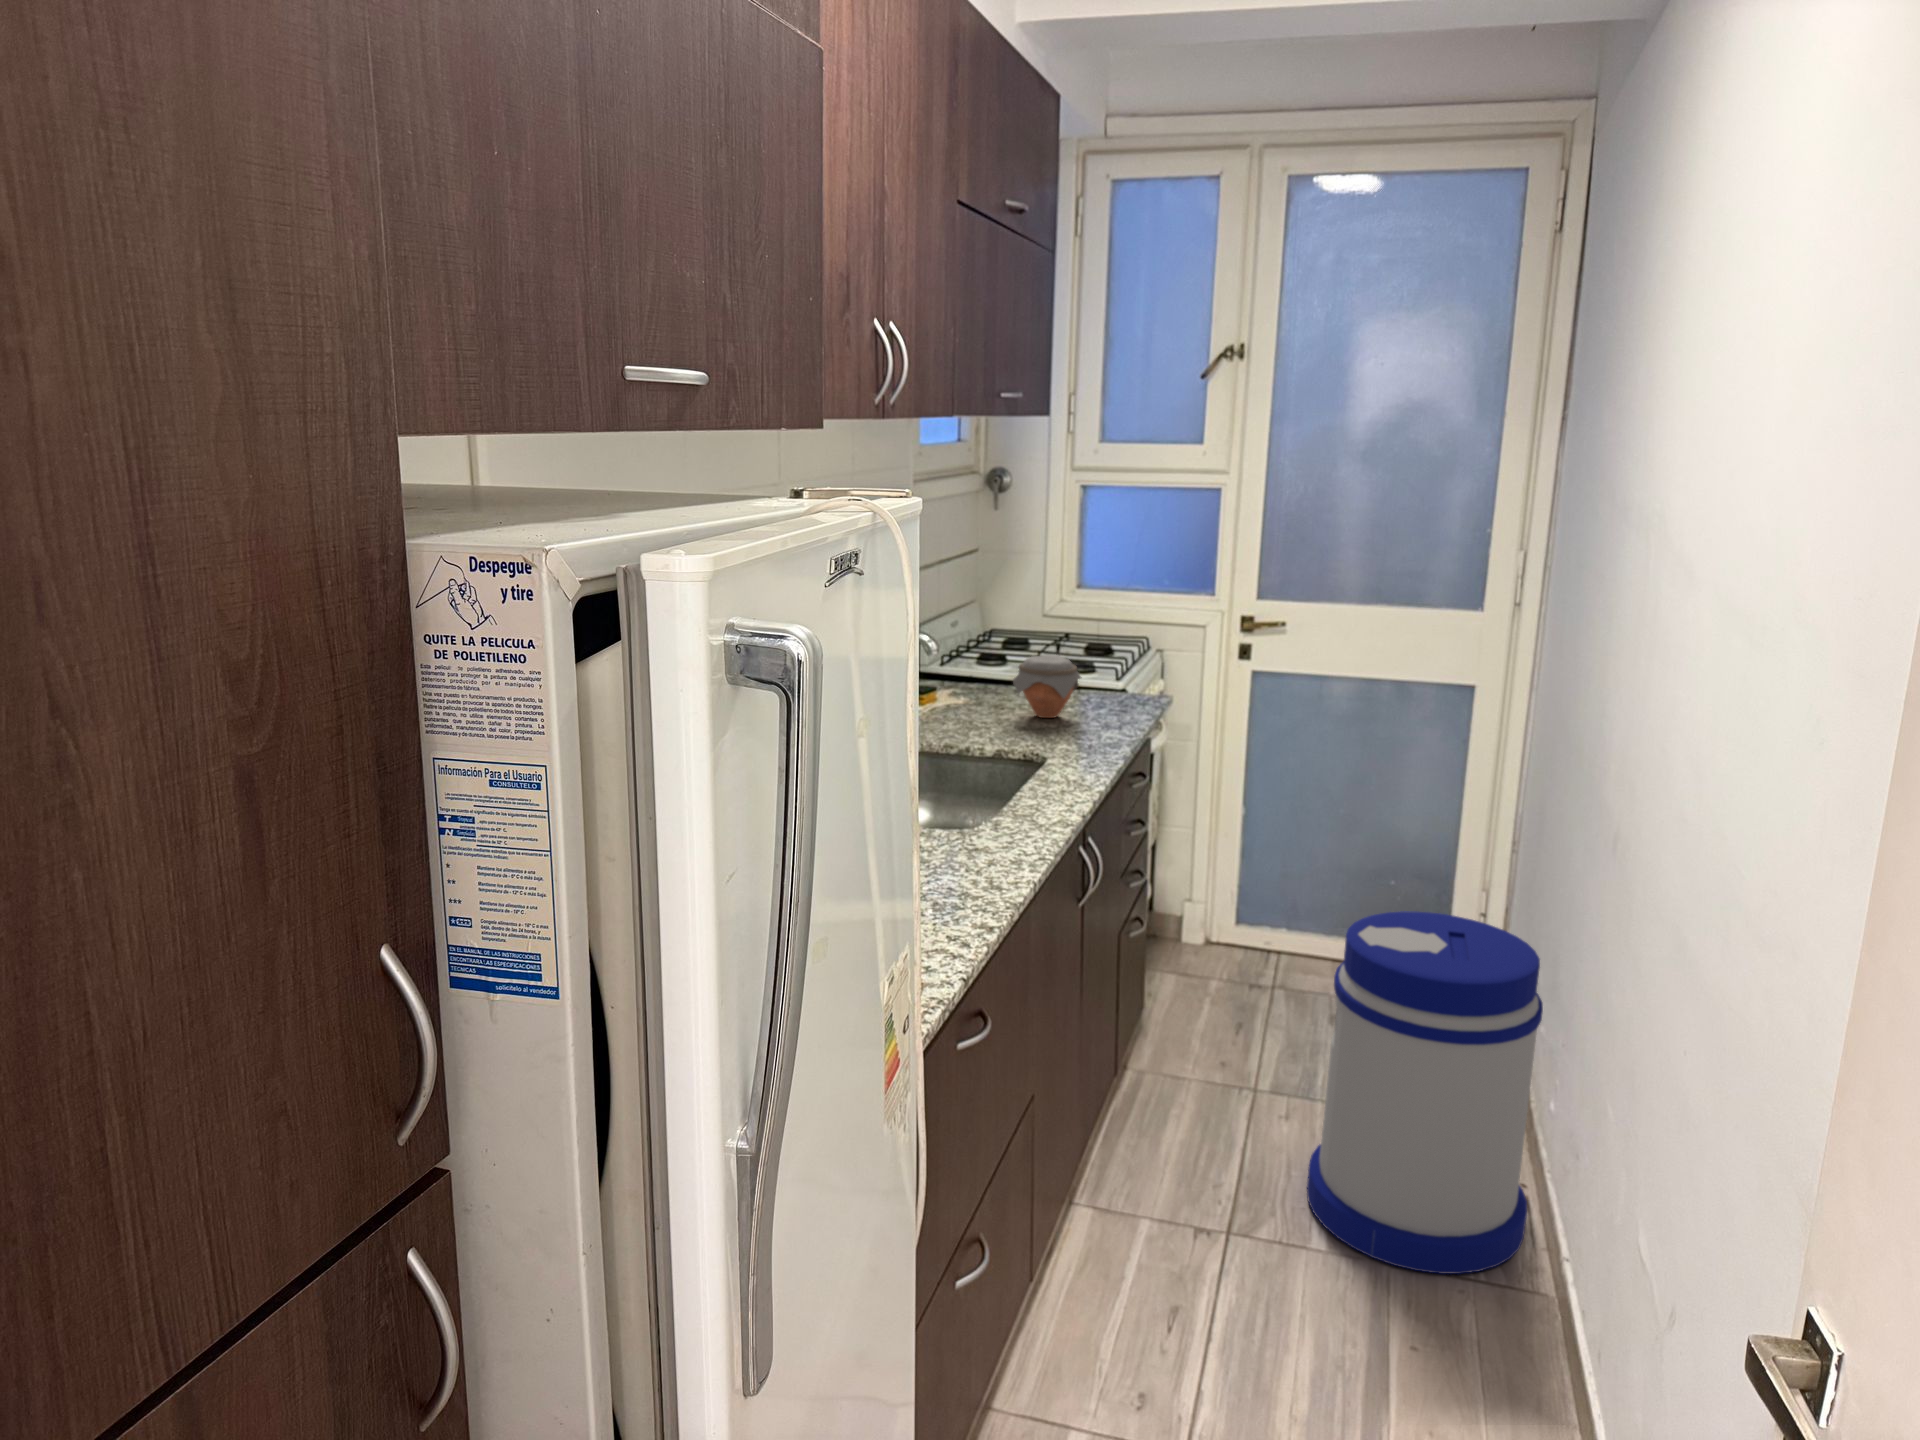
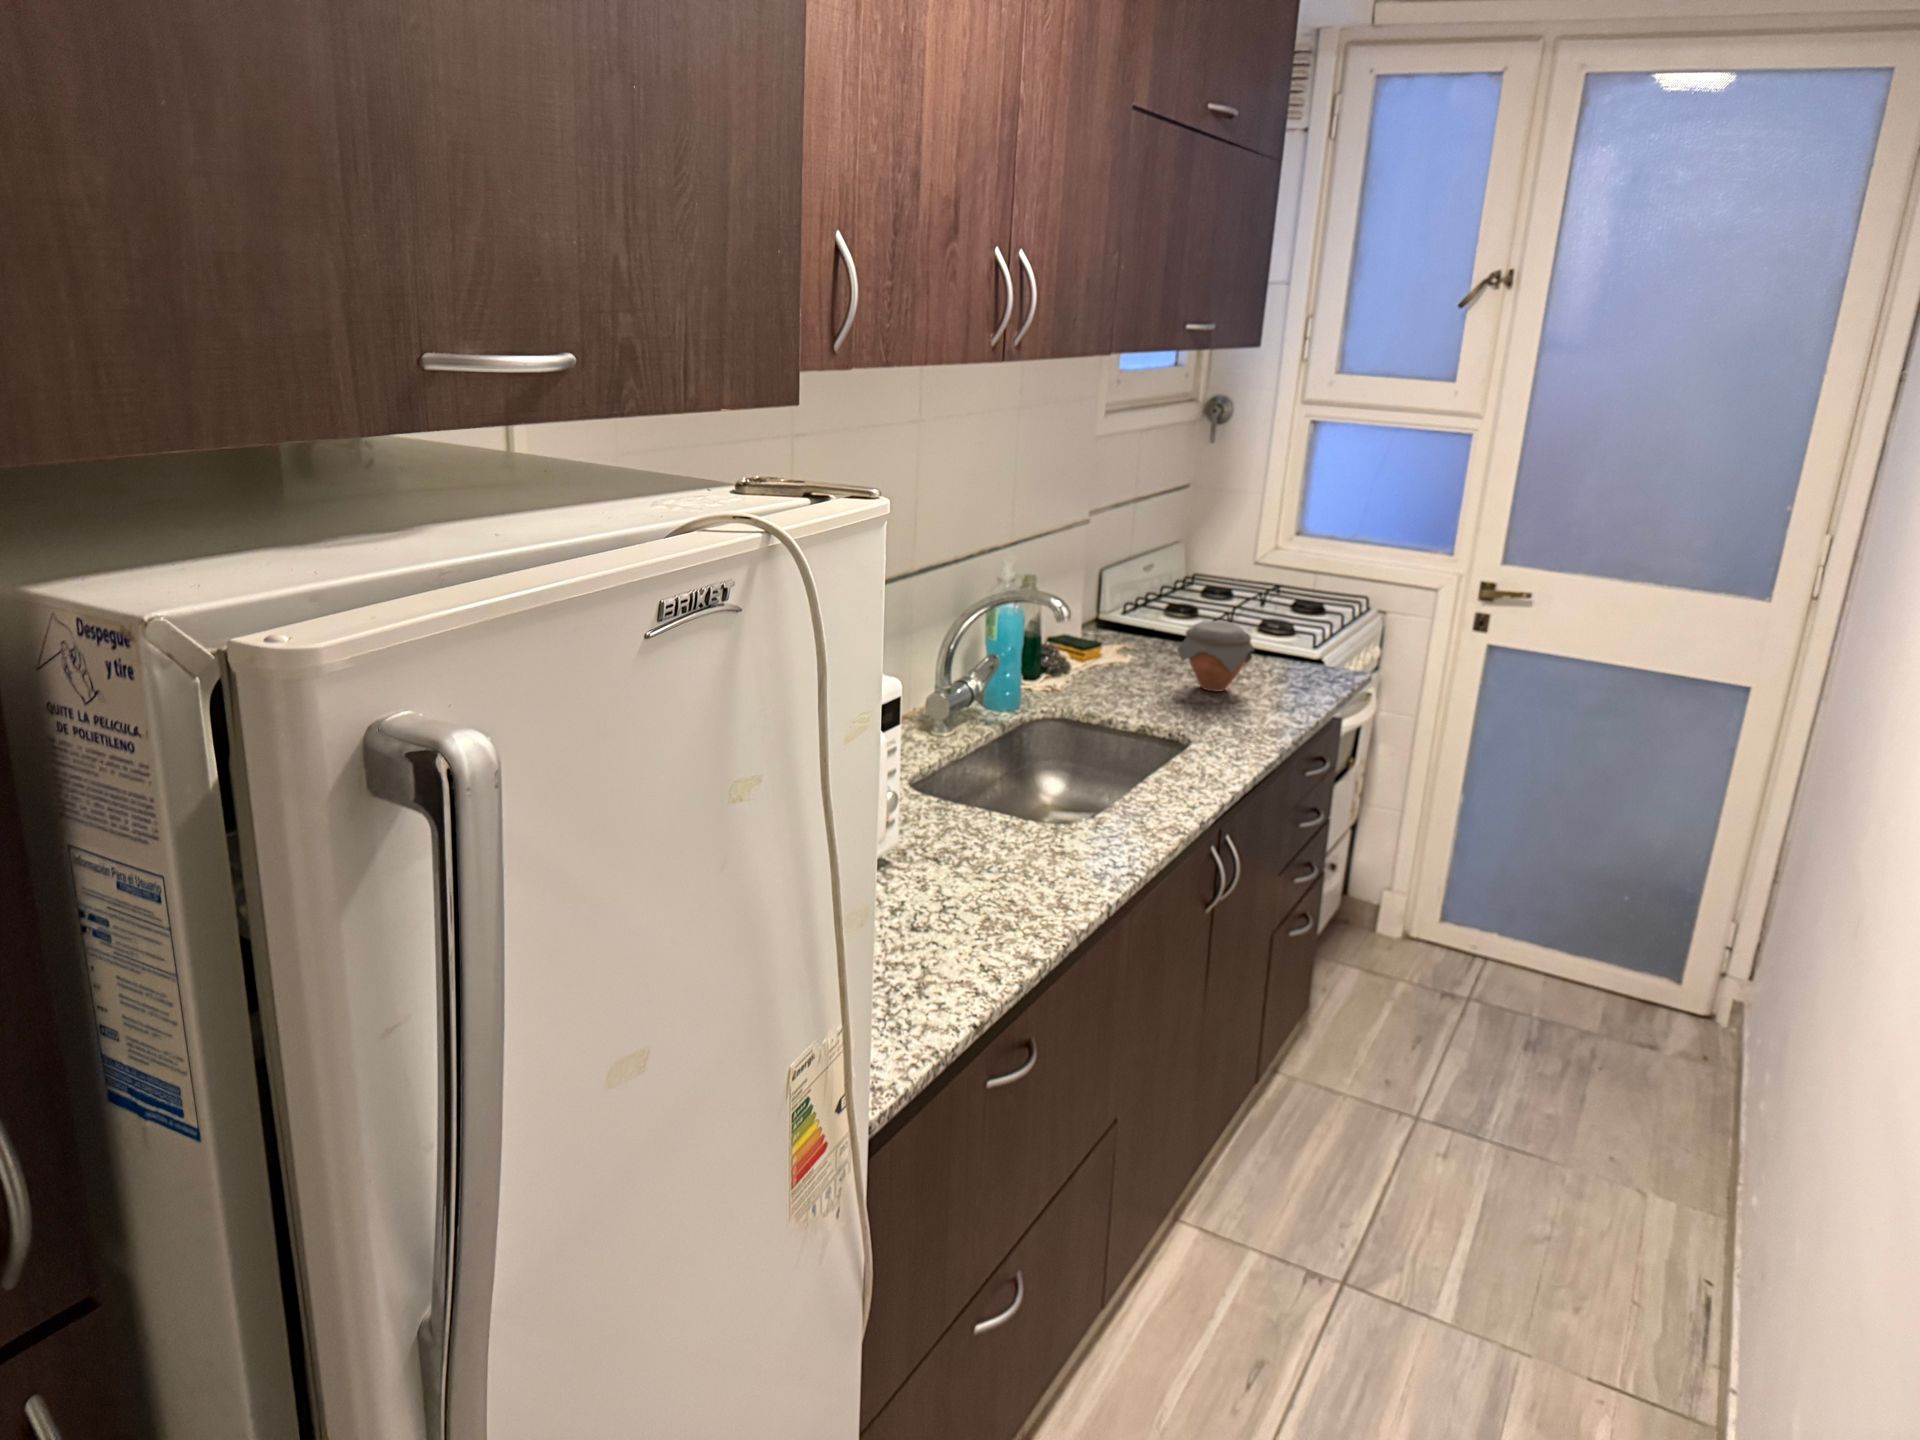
trash can: present [1307,911,1543,1274] -> none [1443,957,1755,1384]

